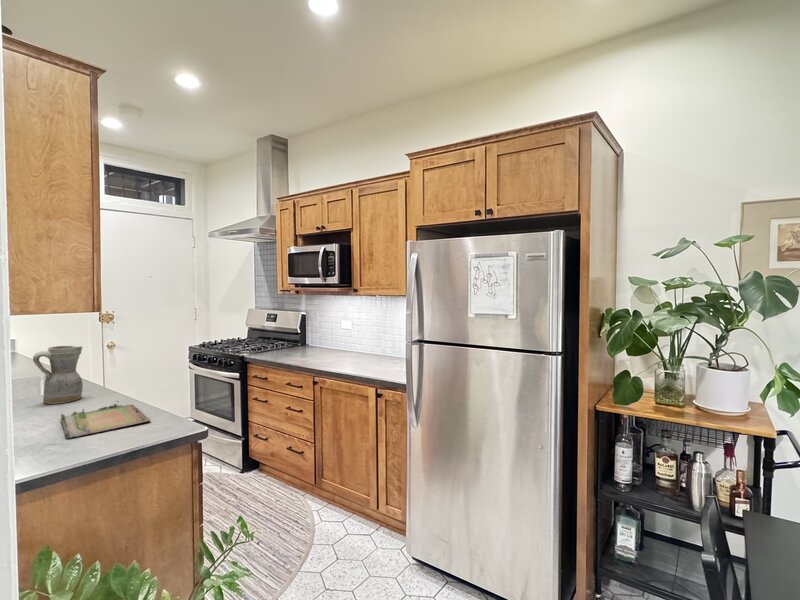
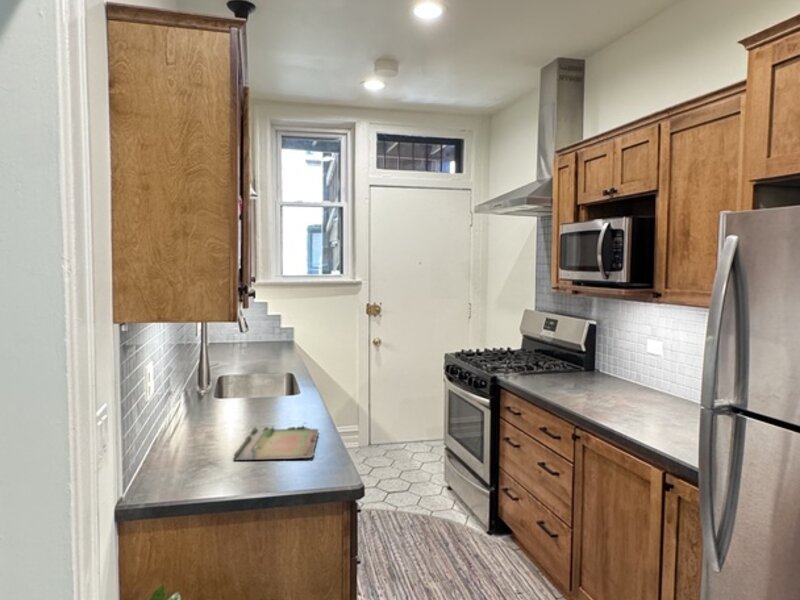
ceramic pitcher: present [33,346,83,404] -> none [254,350,295,412]

